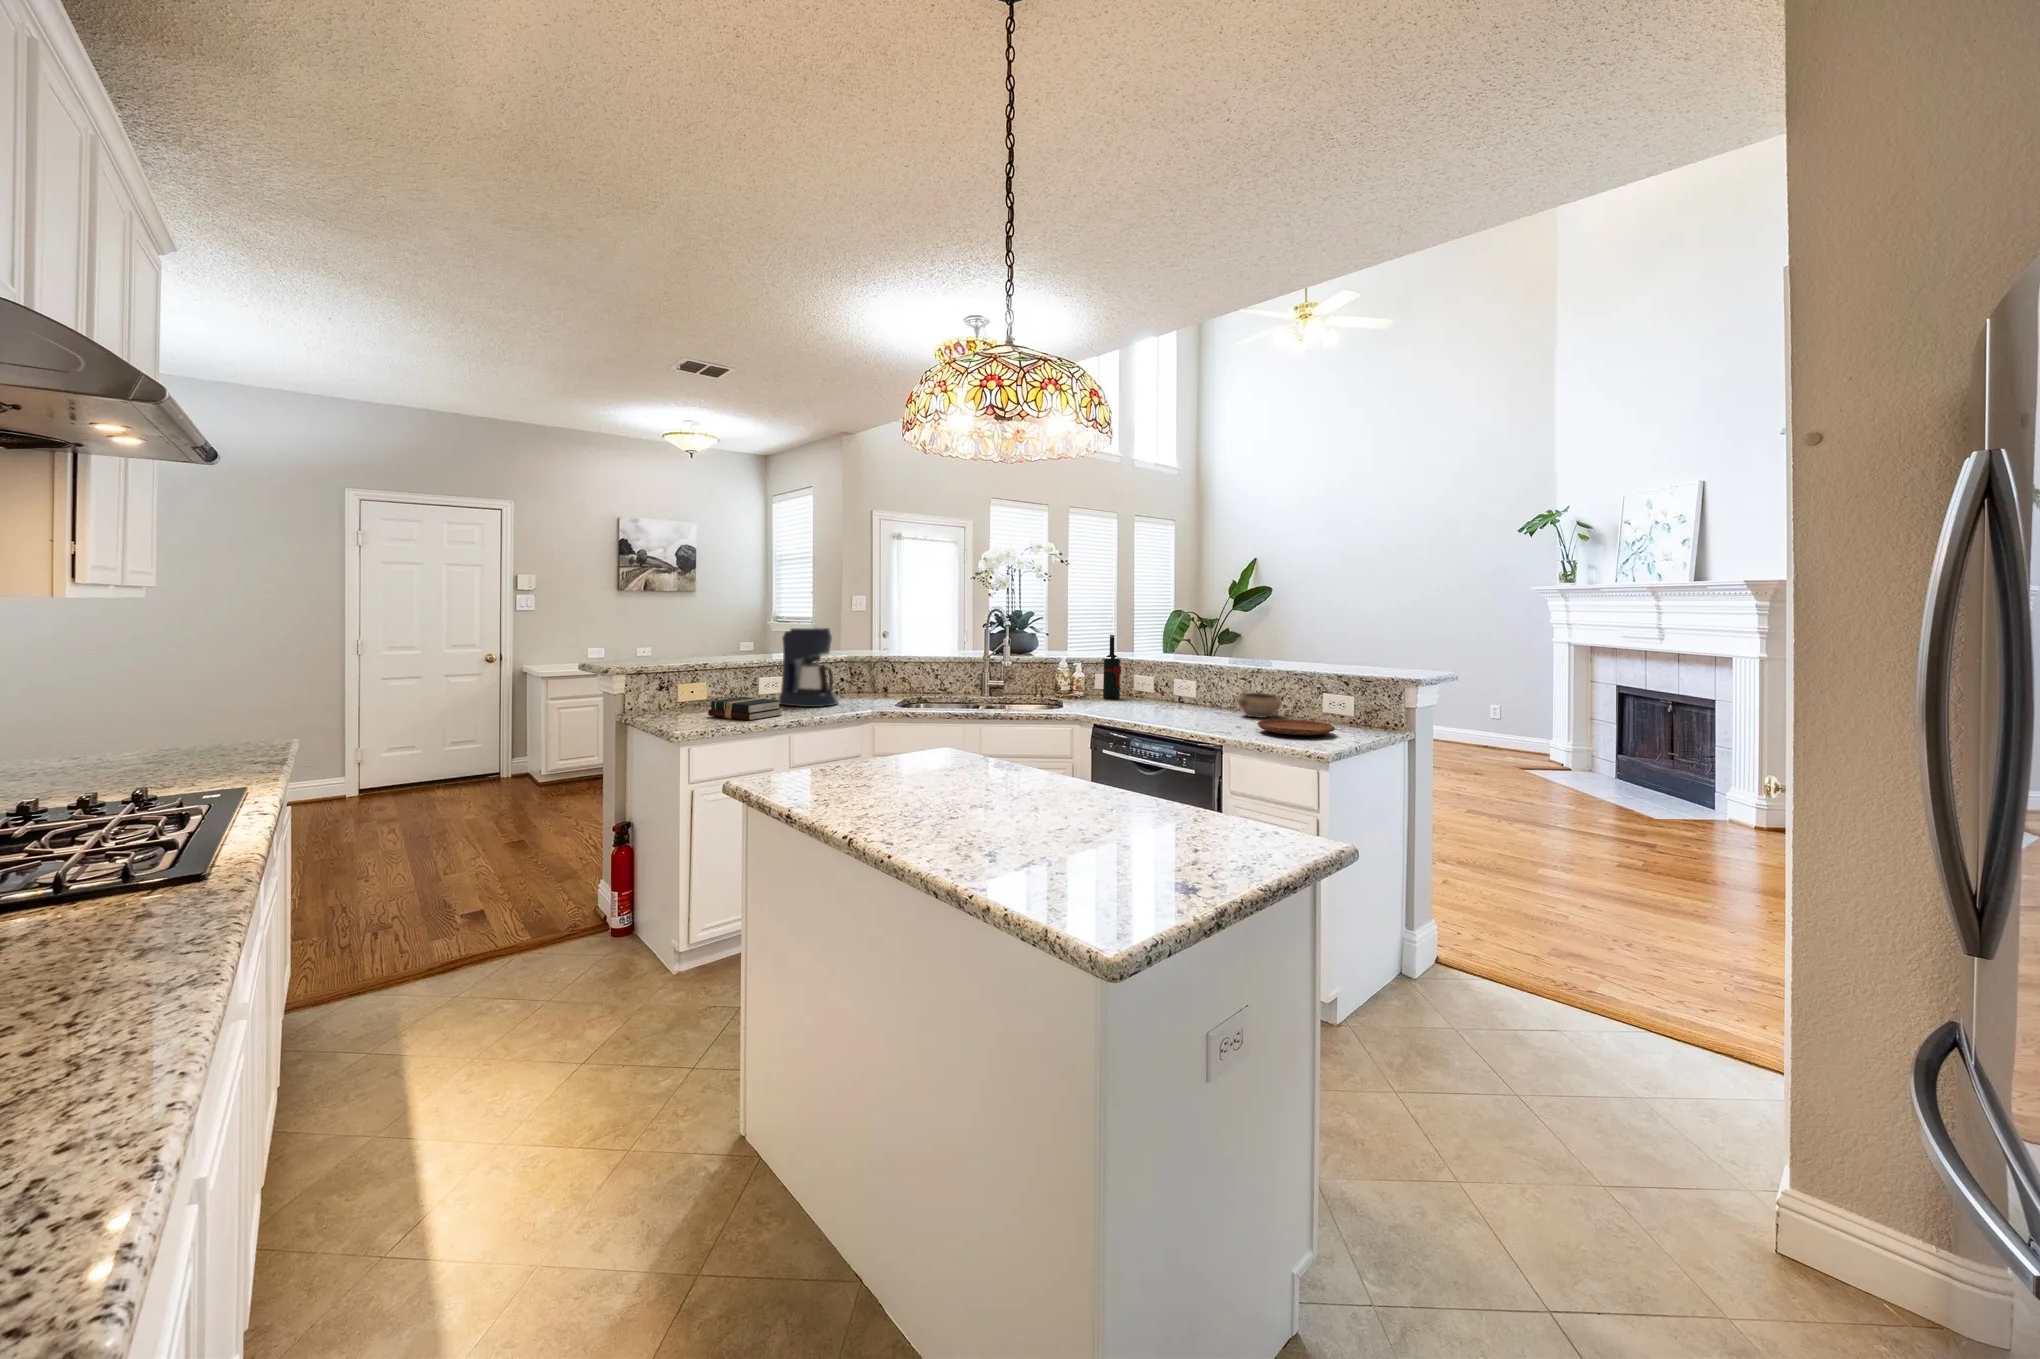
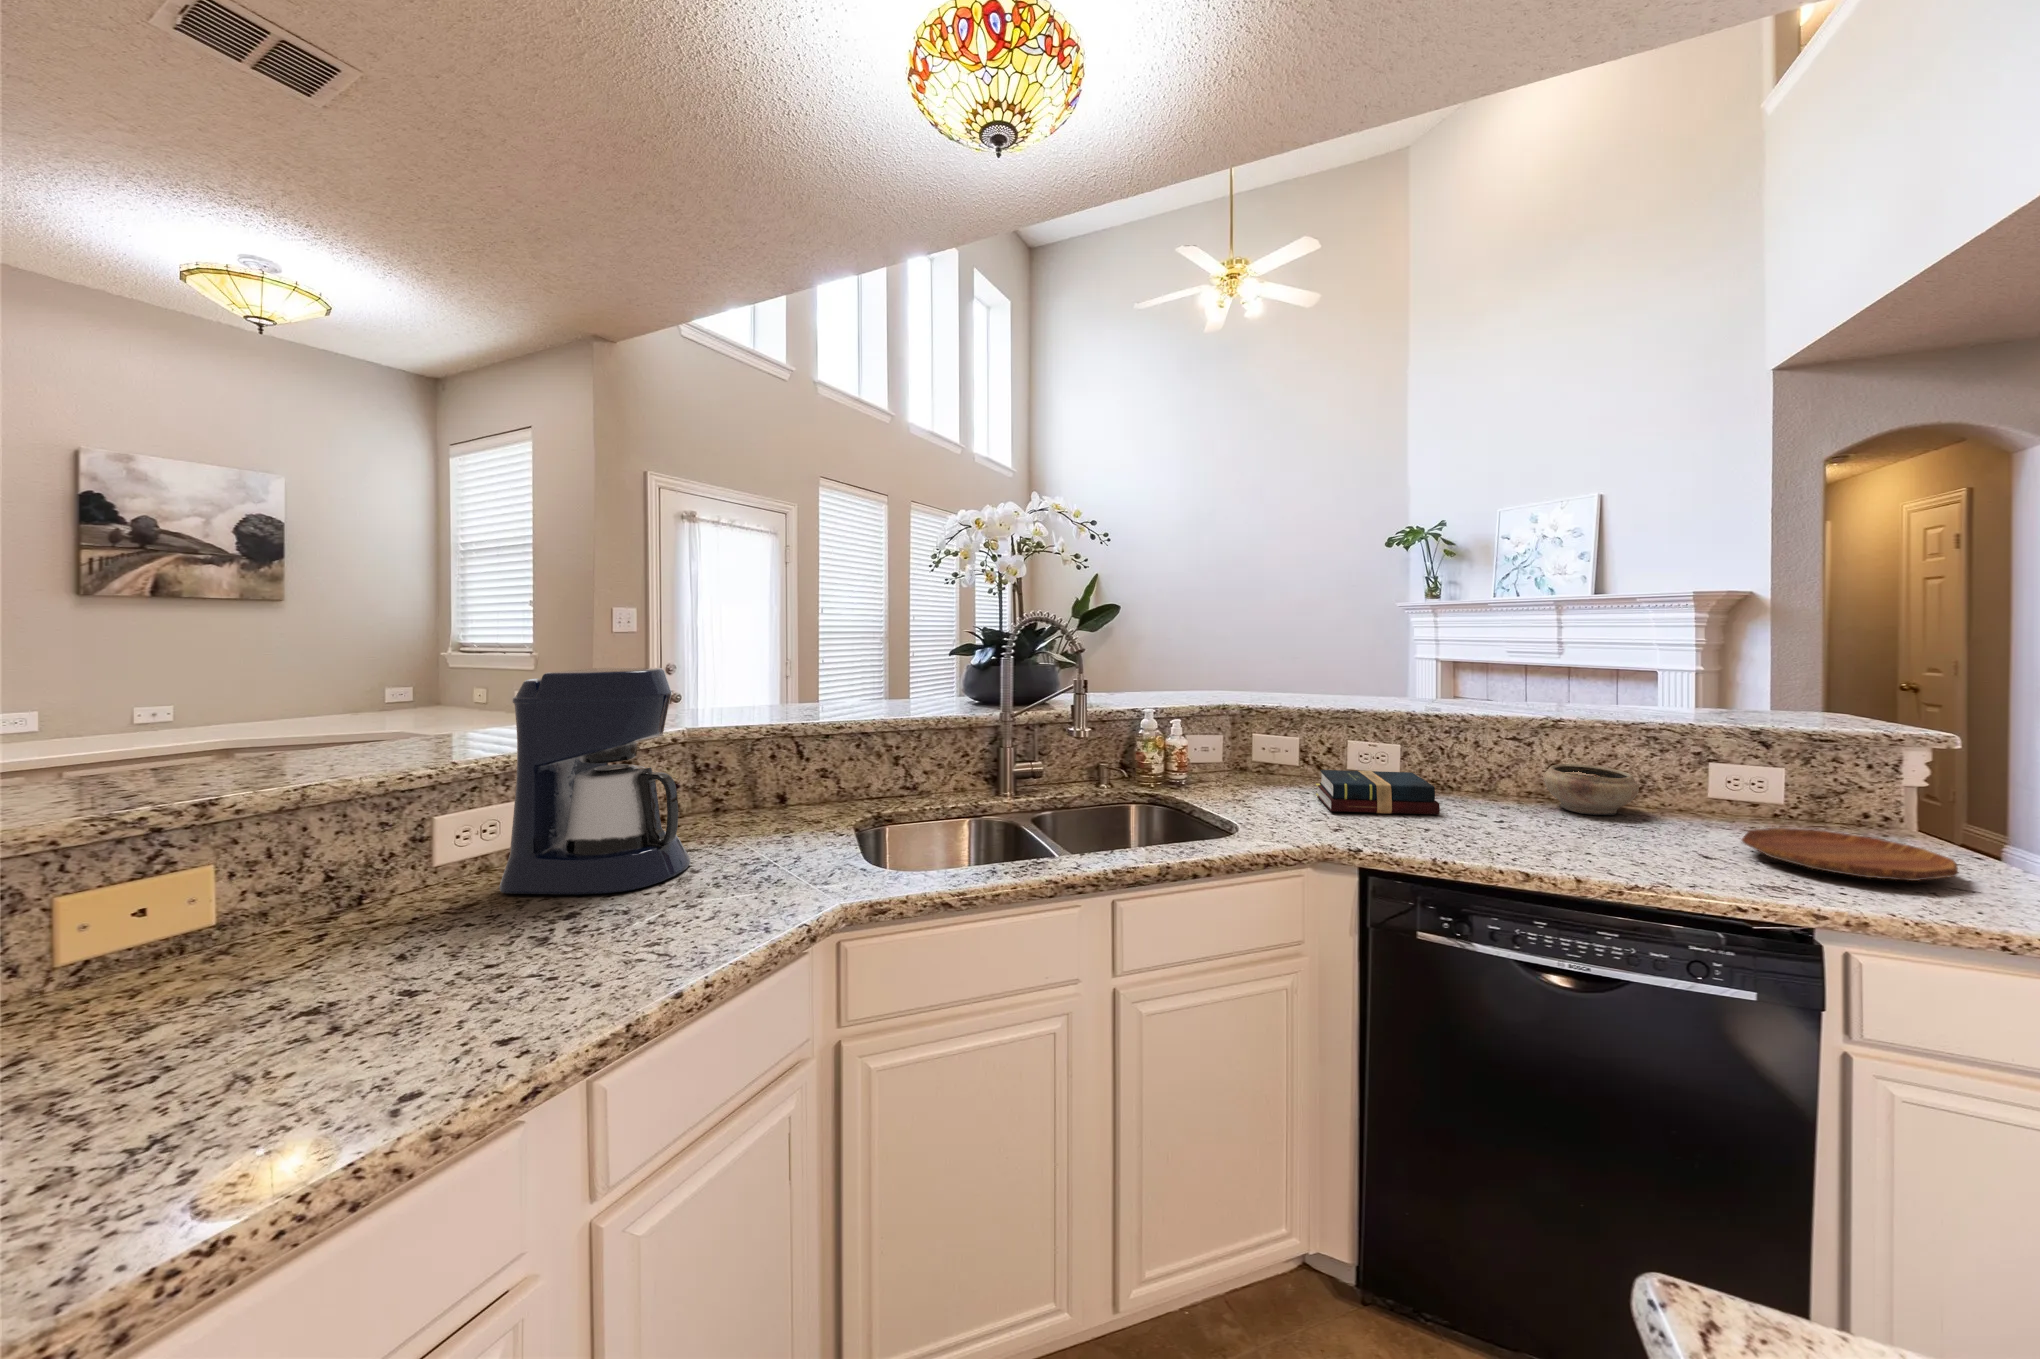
wine bottle: present [1103,635,1121,699] -> none [1213,665,1251,781]
hardback book: present [708,697,782,720] -> present [1316,770,1440,815]

